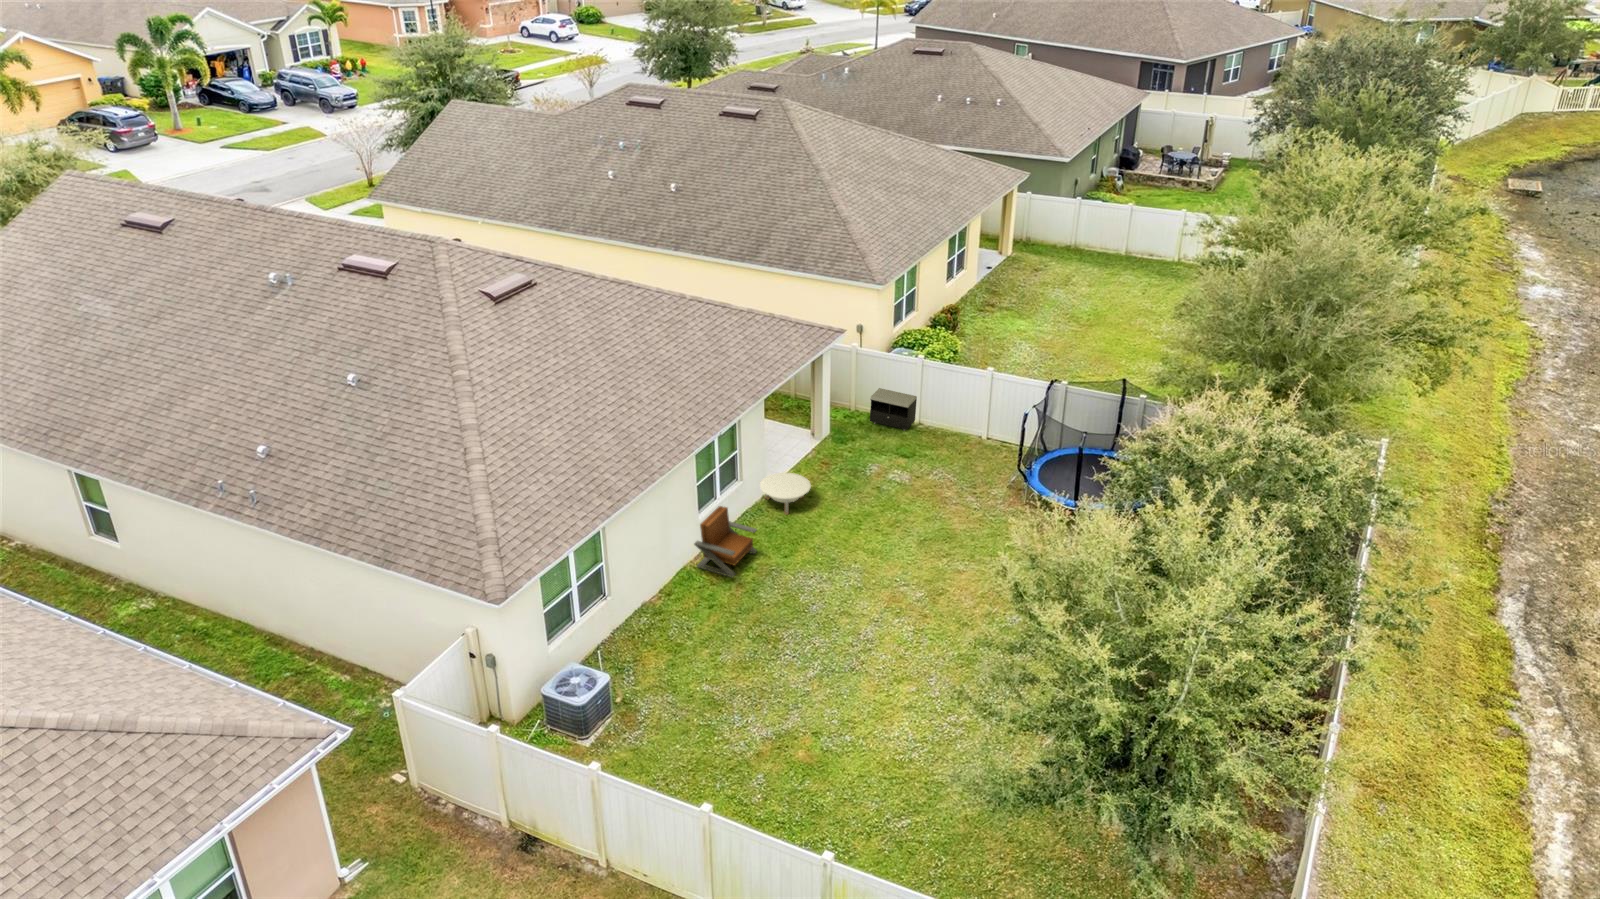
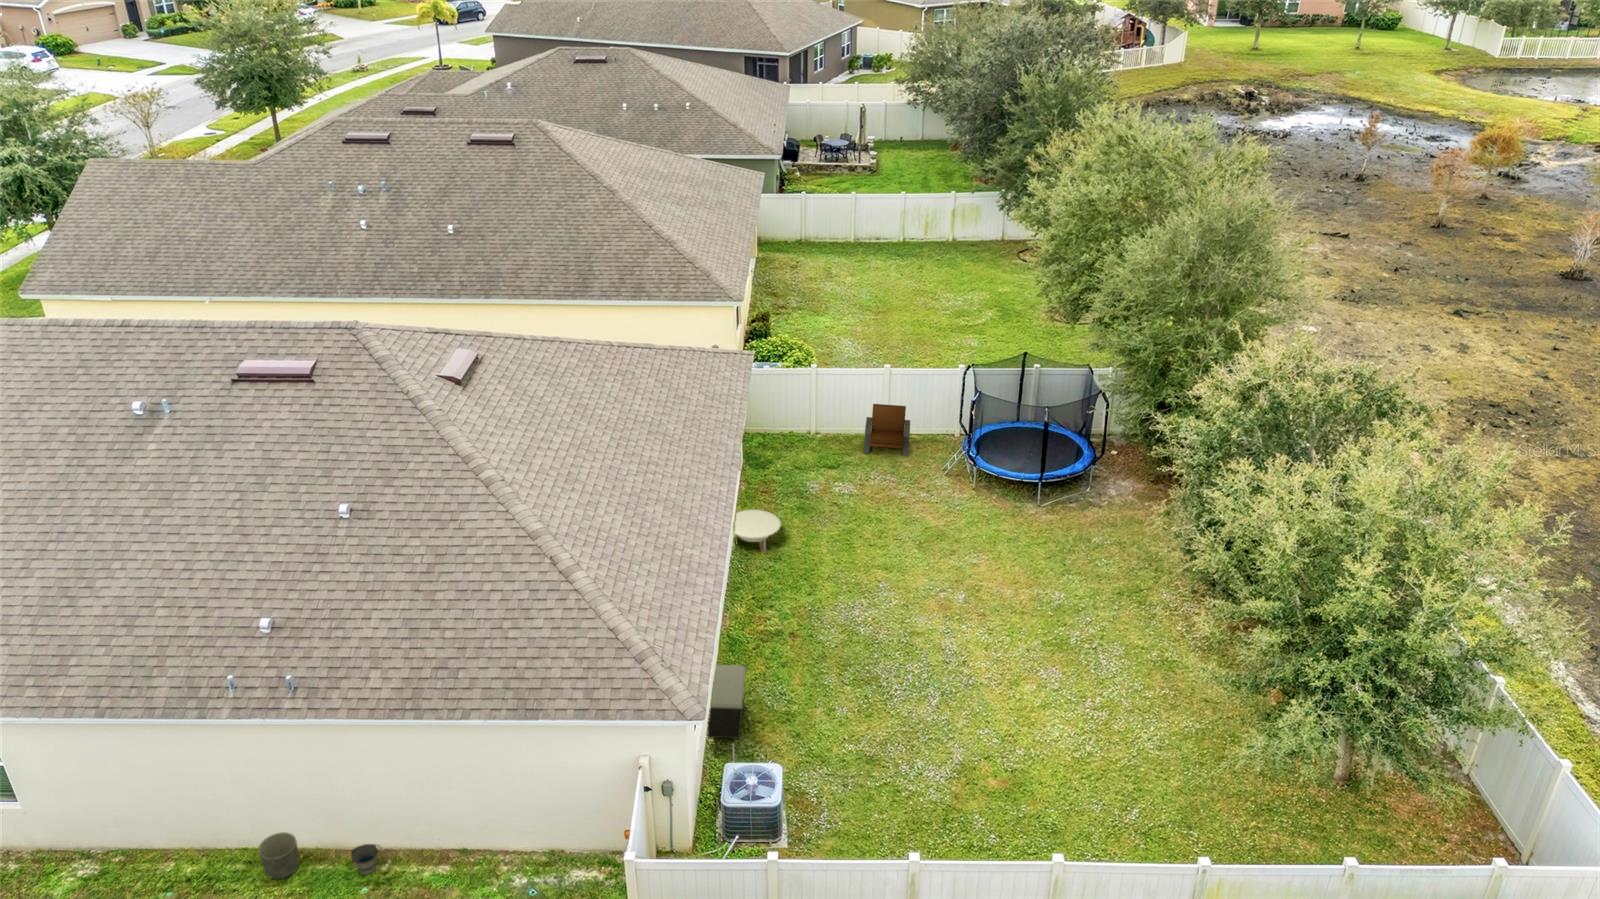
storage bench: present [870,388,917,430] -> present [708,665,746,739]
lounge chair: present [694,506,757,577] -> present [864,404,910,457]
planter: none [233,613,266,647] -> present [258,832,299,879]
bucket: none [286,640,313,663] -> present [351,844,379,875]

